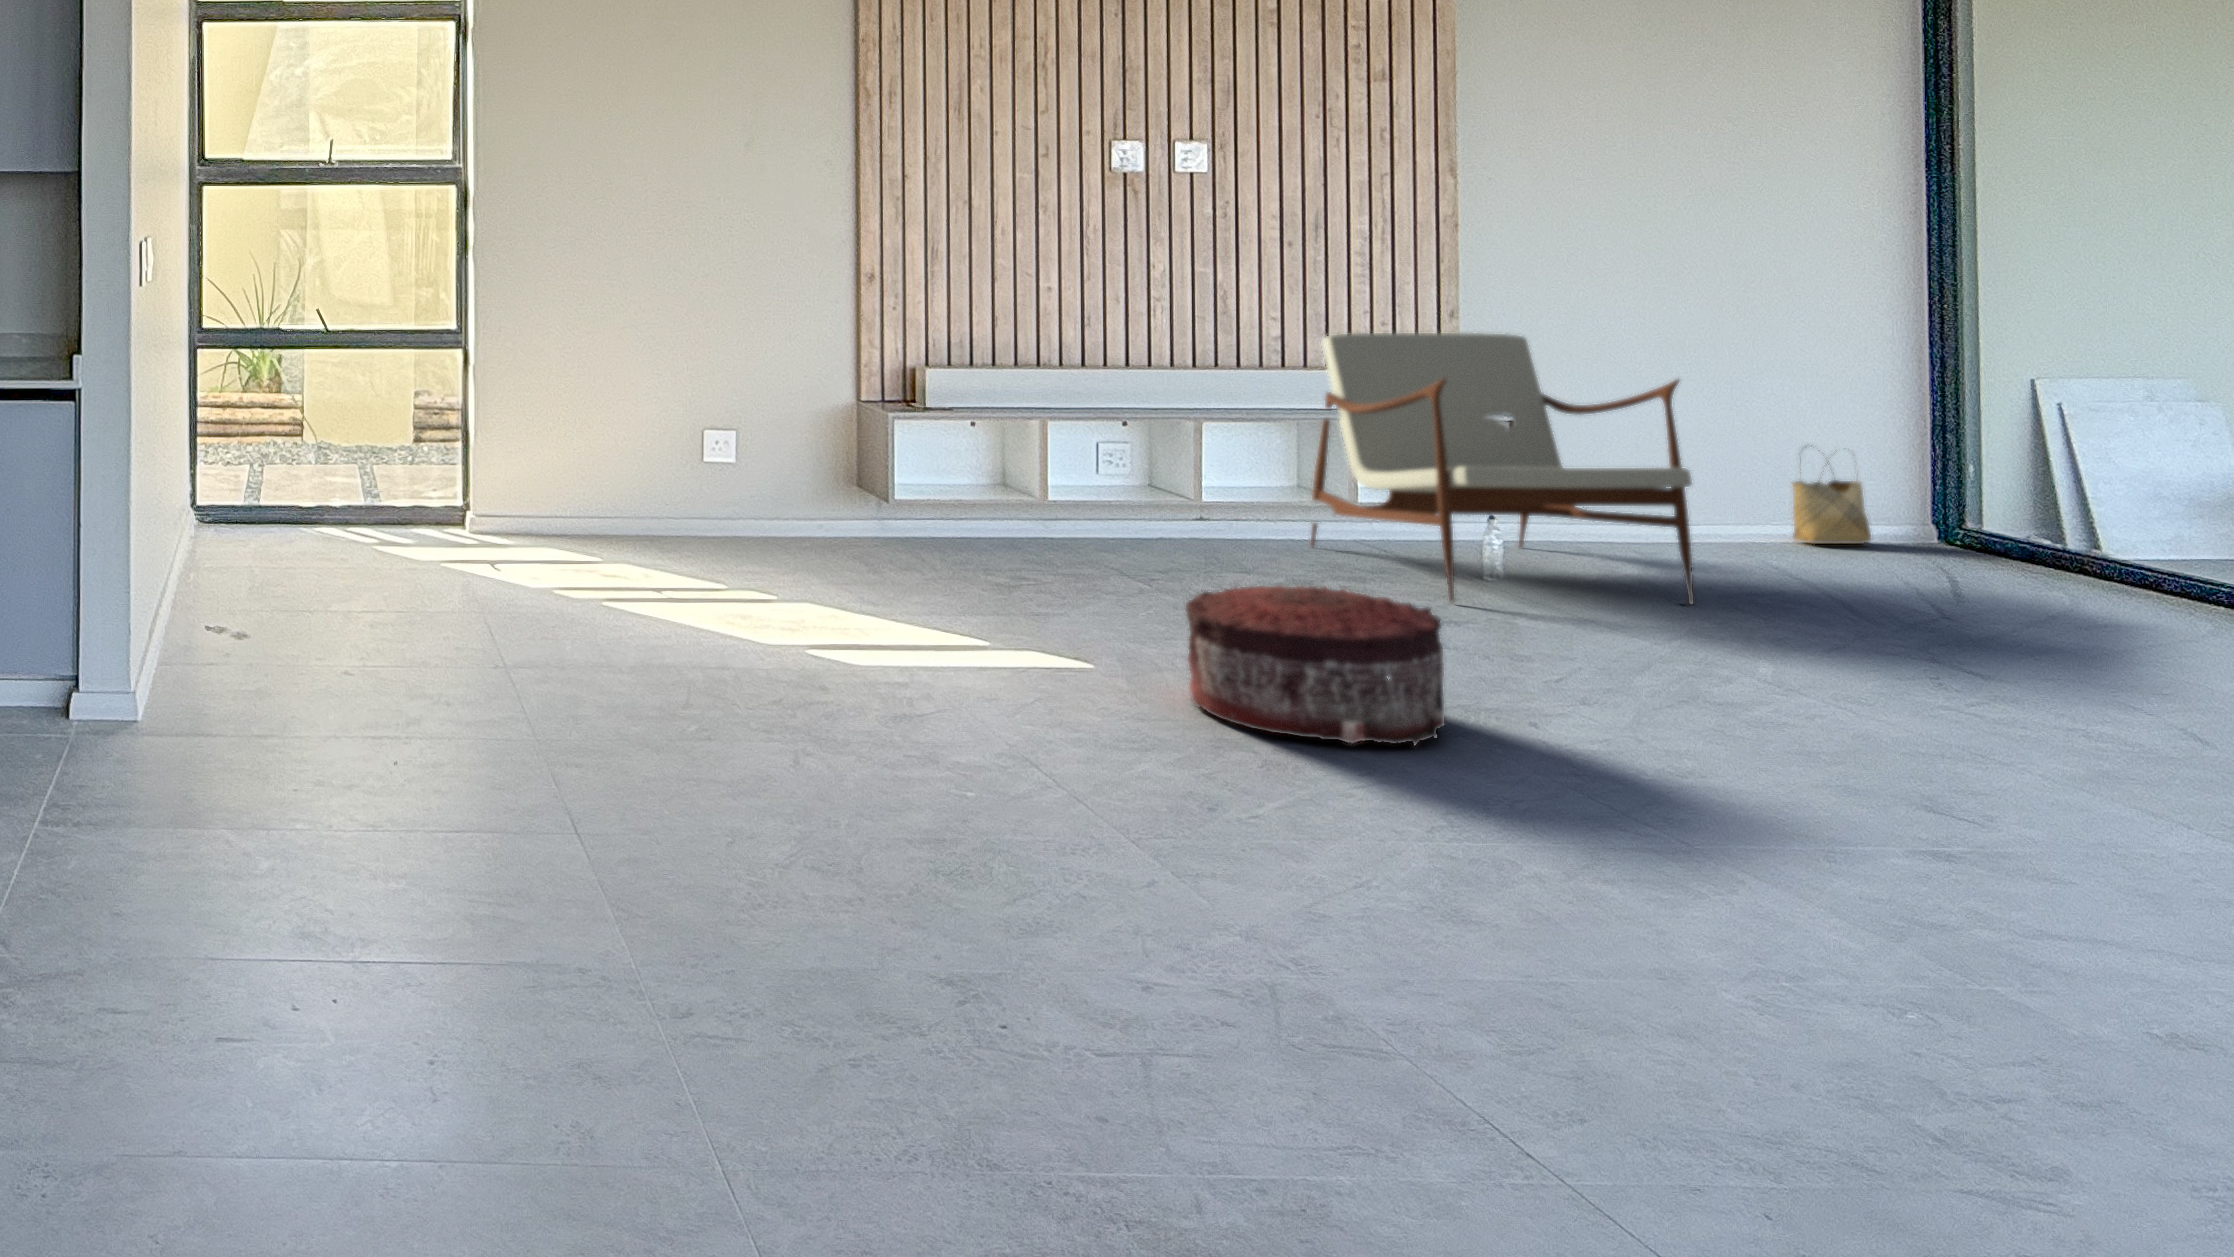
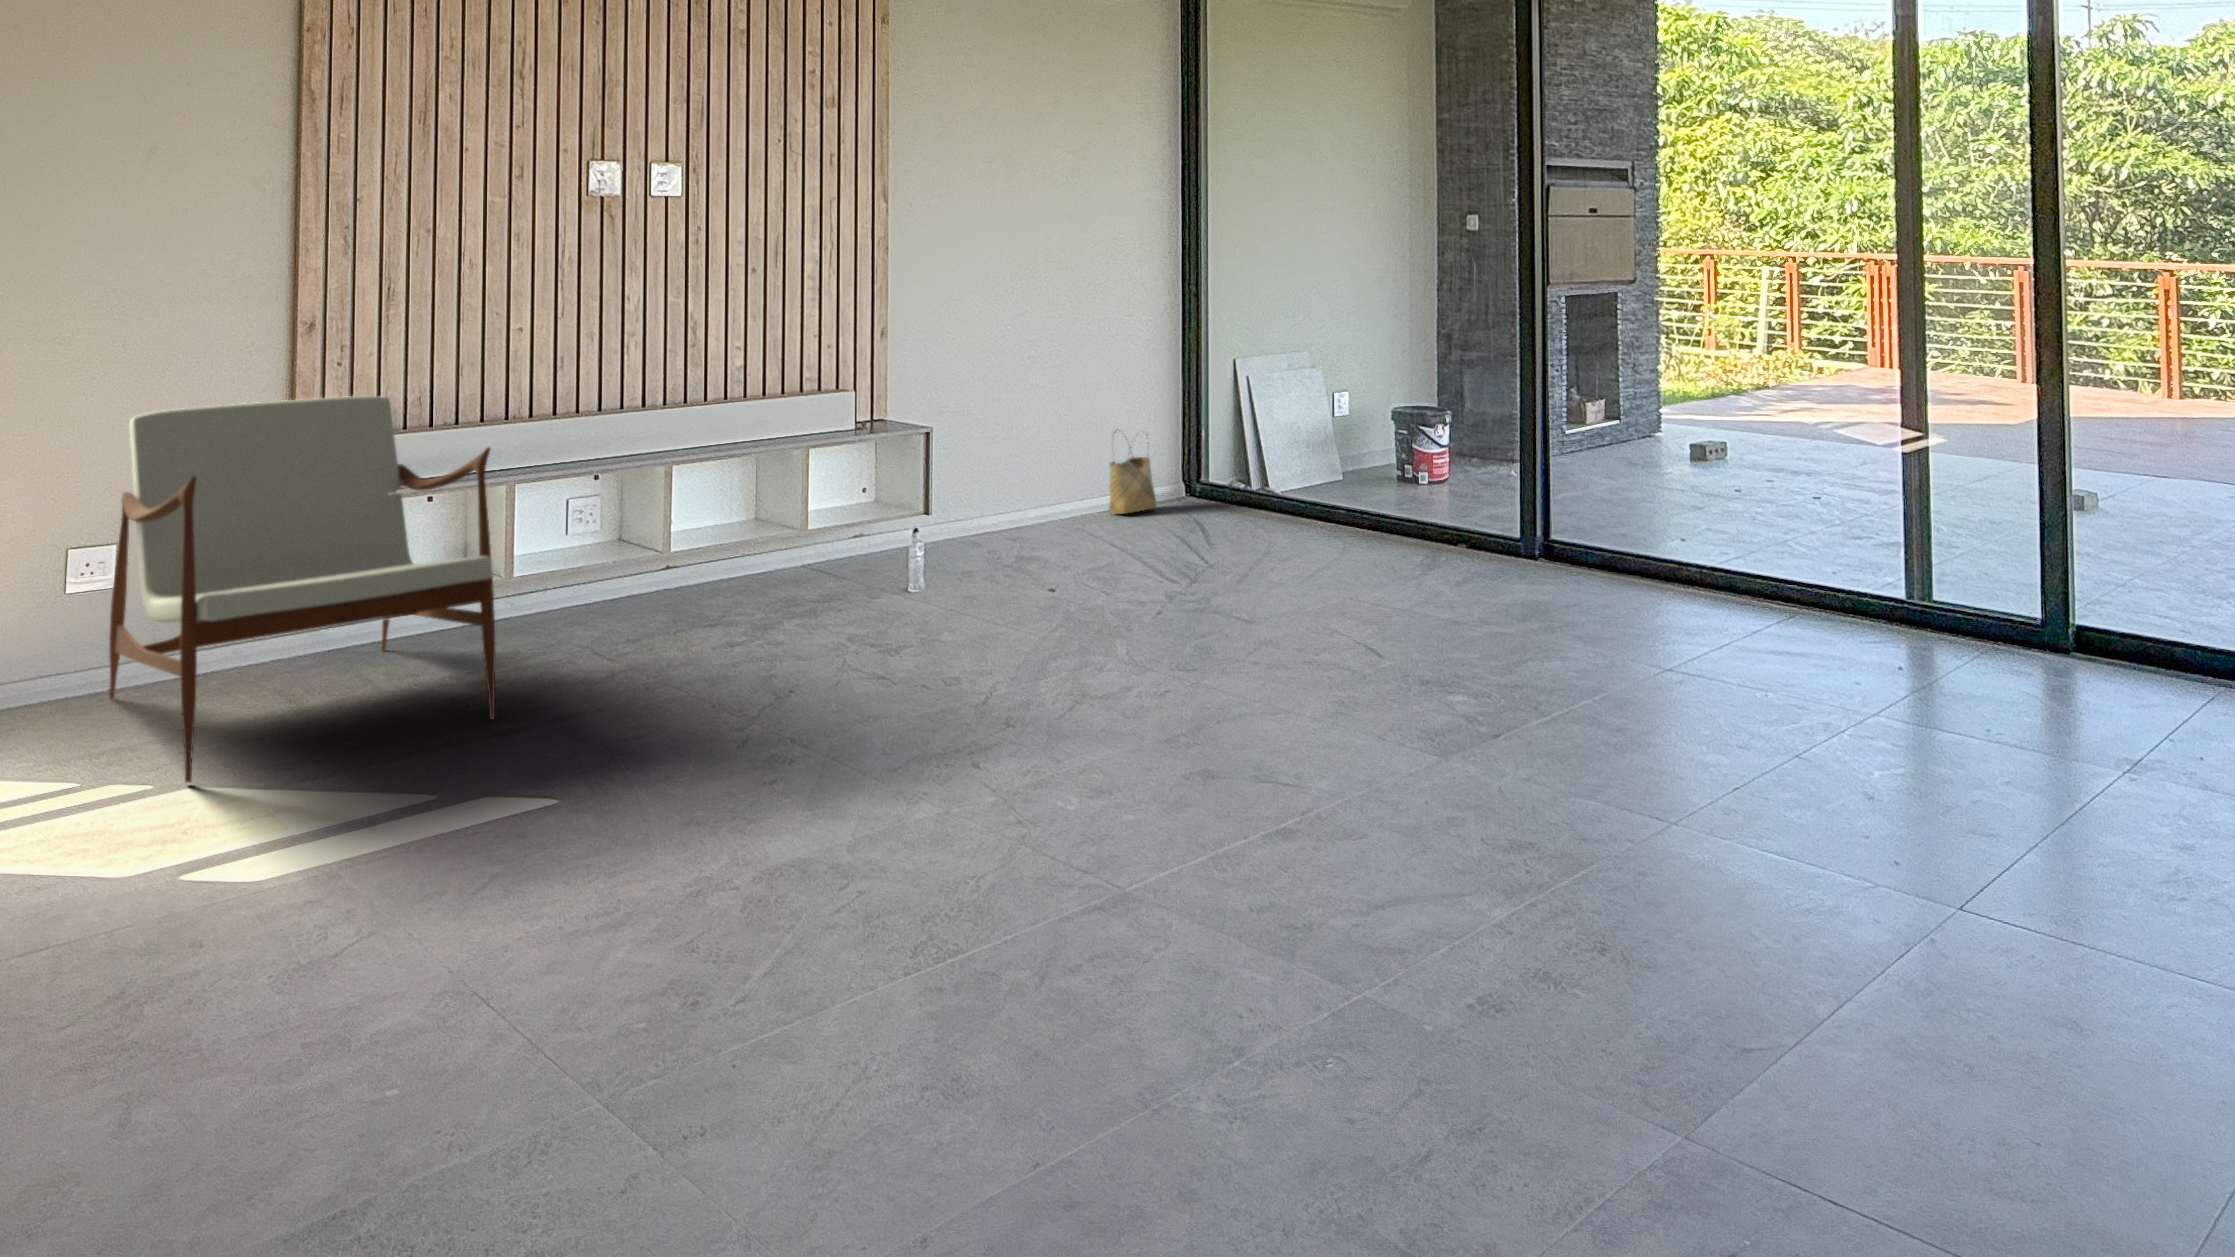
armchair: present [1311,333,1694,604] -> present [109,396,495,783]
pouf: present [1186,586,1445,745] -> none [729,661,997,875]

